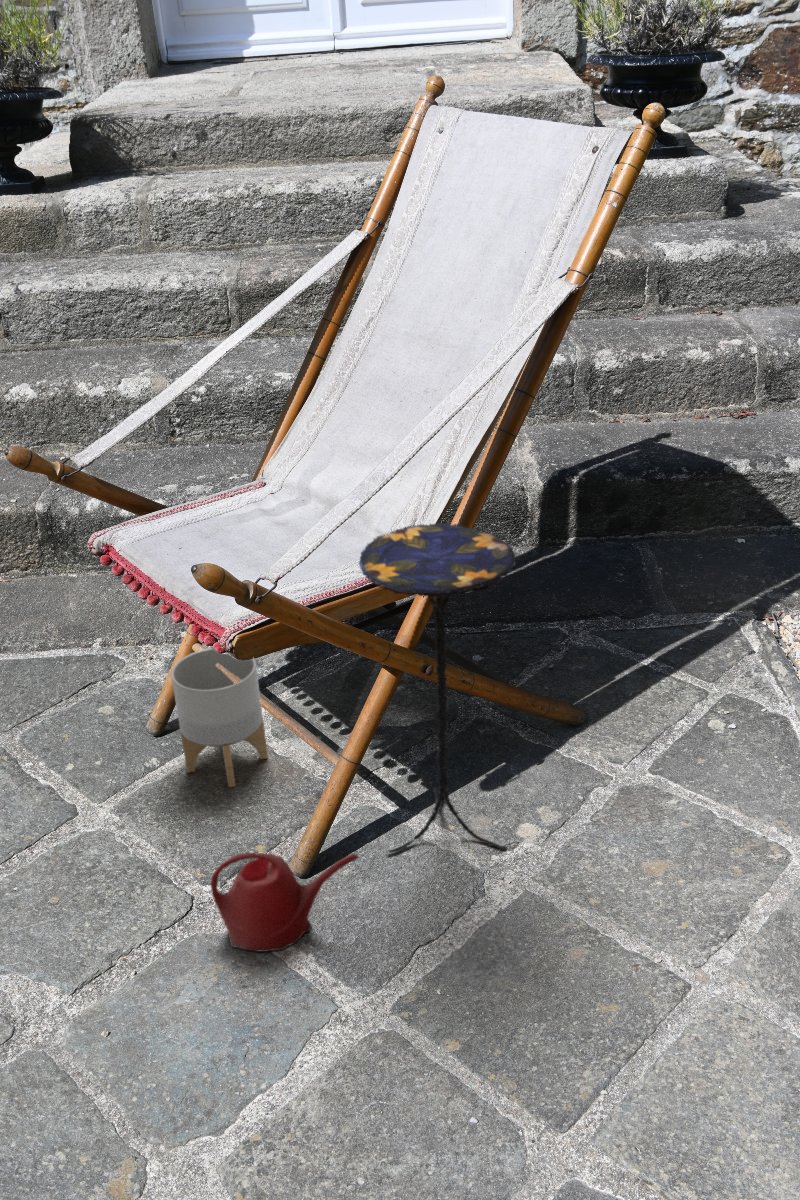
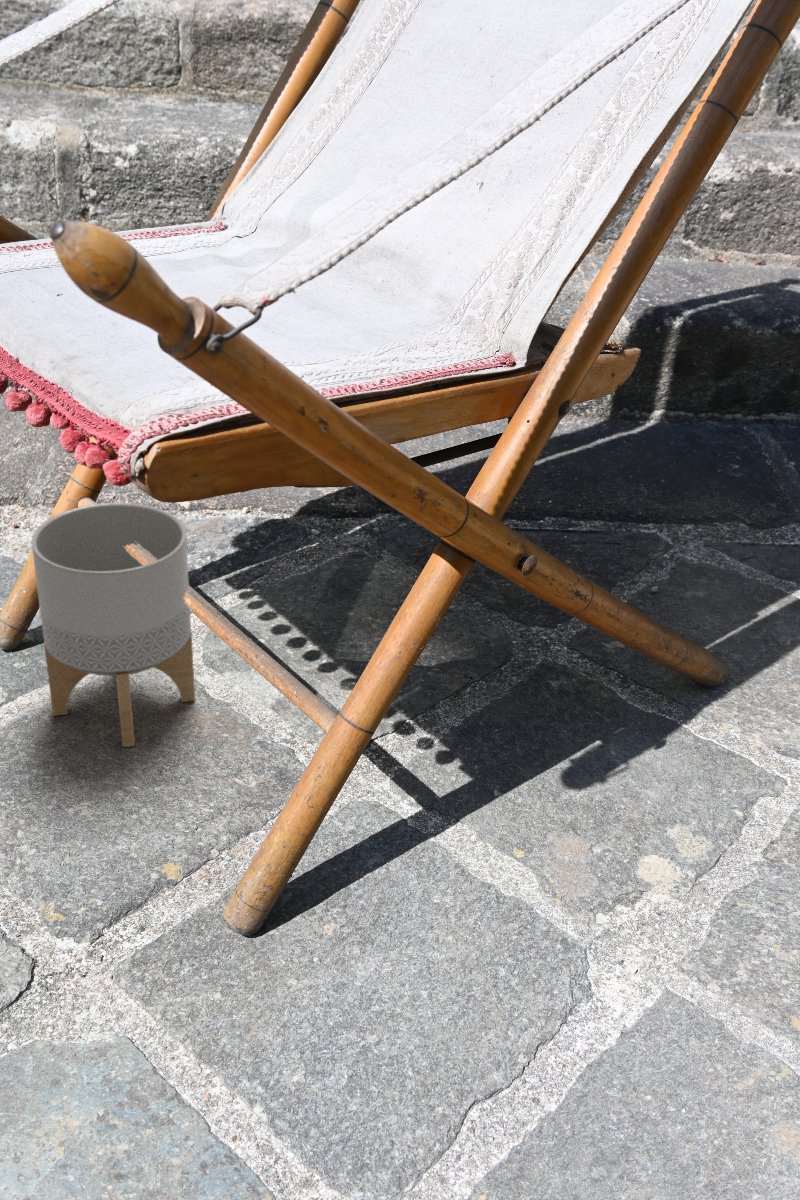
side table: present [359,523,515,852] -> none [405,271,745,903]
watering can: present [211,853,359,952] -> none [61,902,372,1098]

